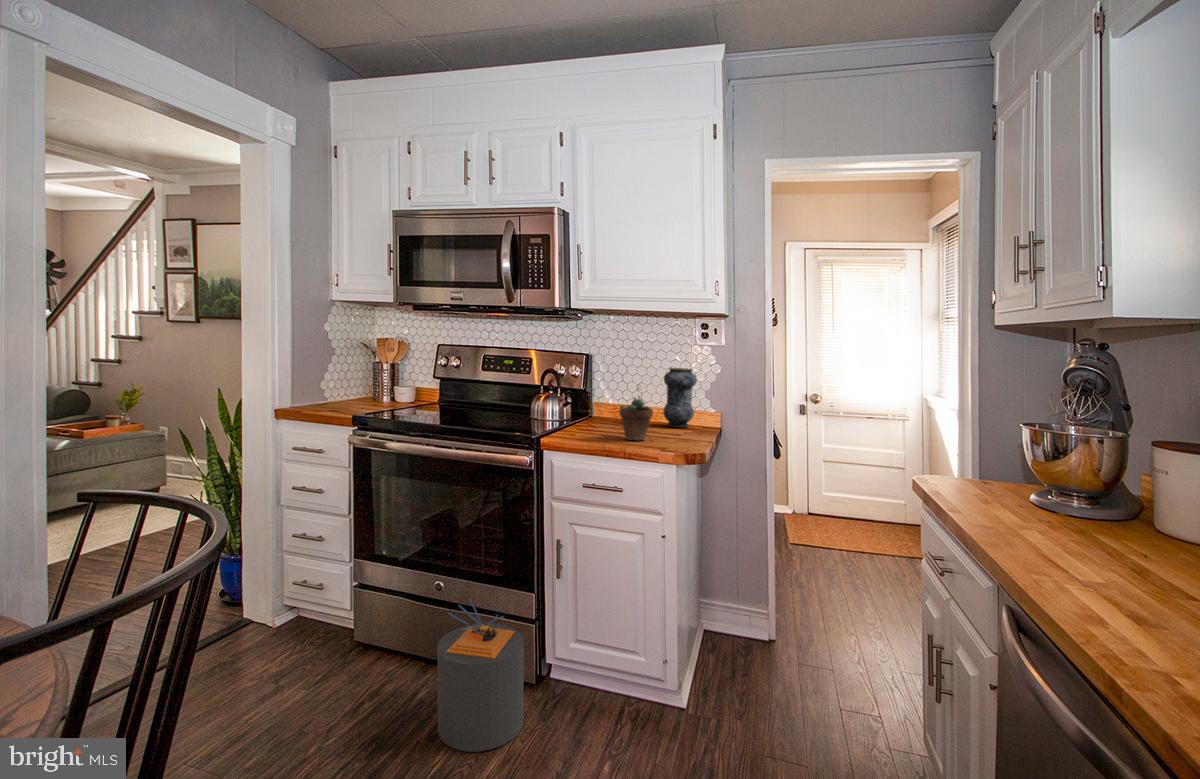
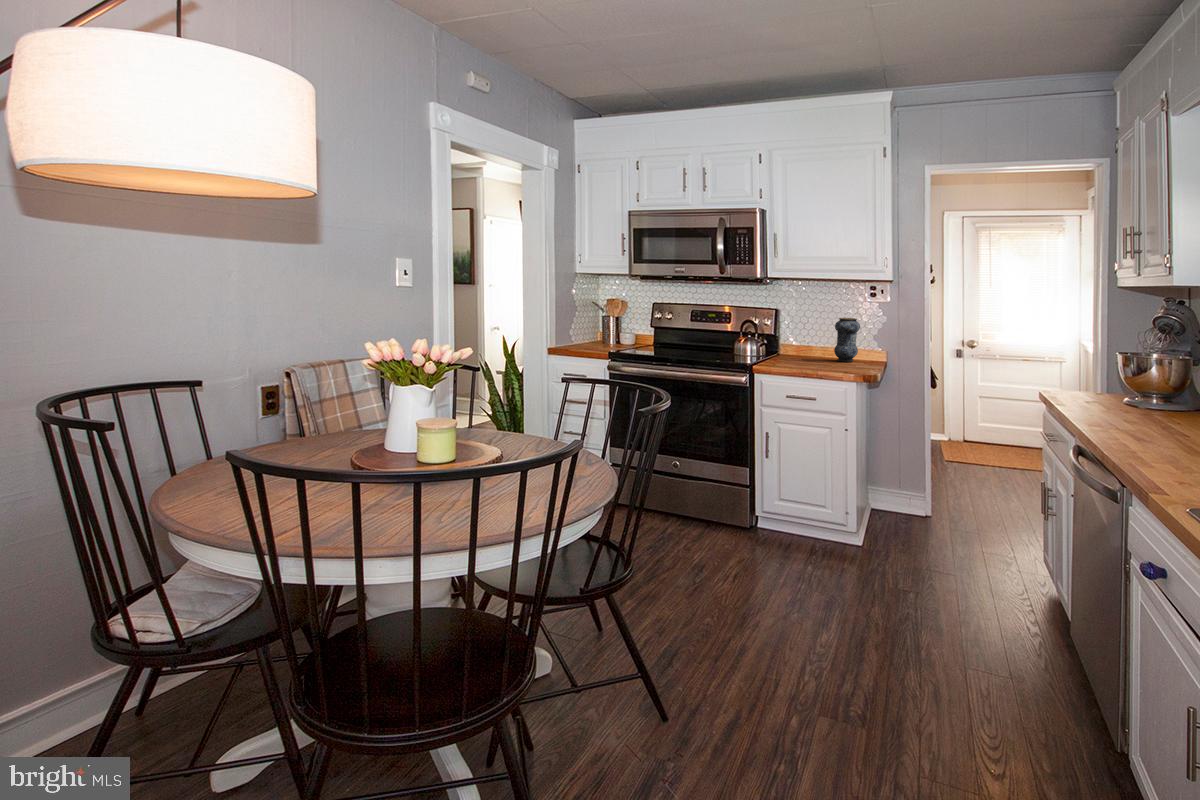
succulent plant: present [619,387,653,440] -> none [806,331,830,369]
trash can: present [437,599,524,752] -> none [693,467,747,554]

